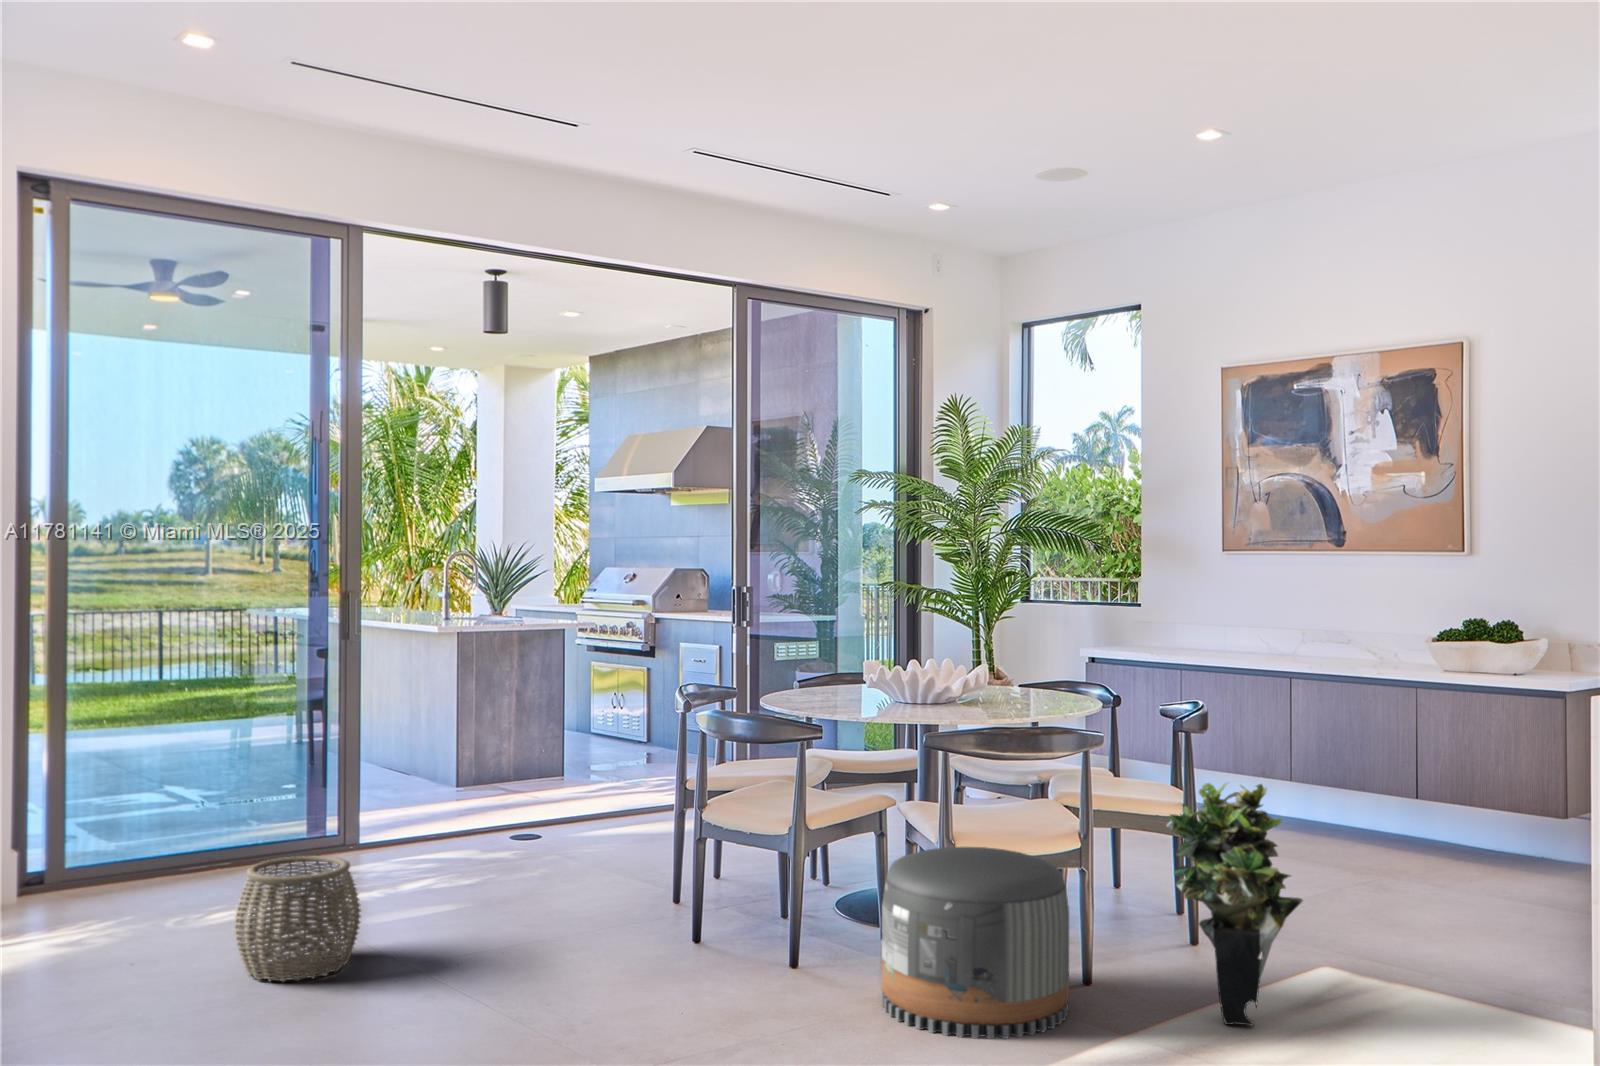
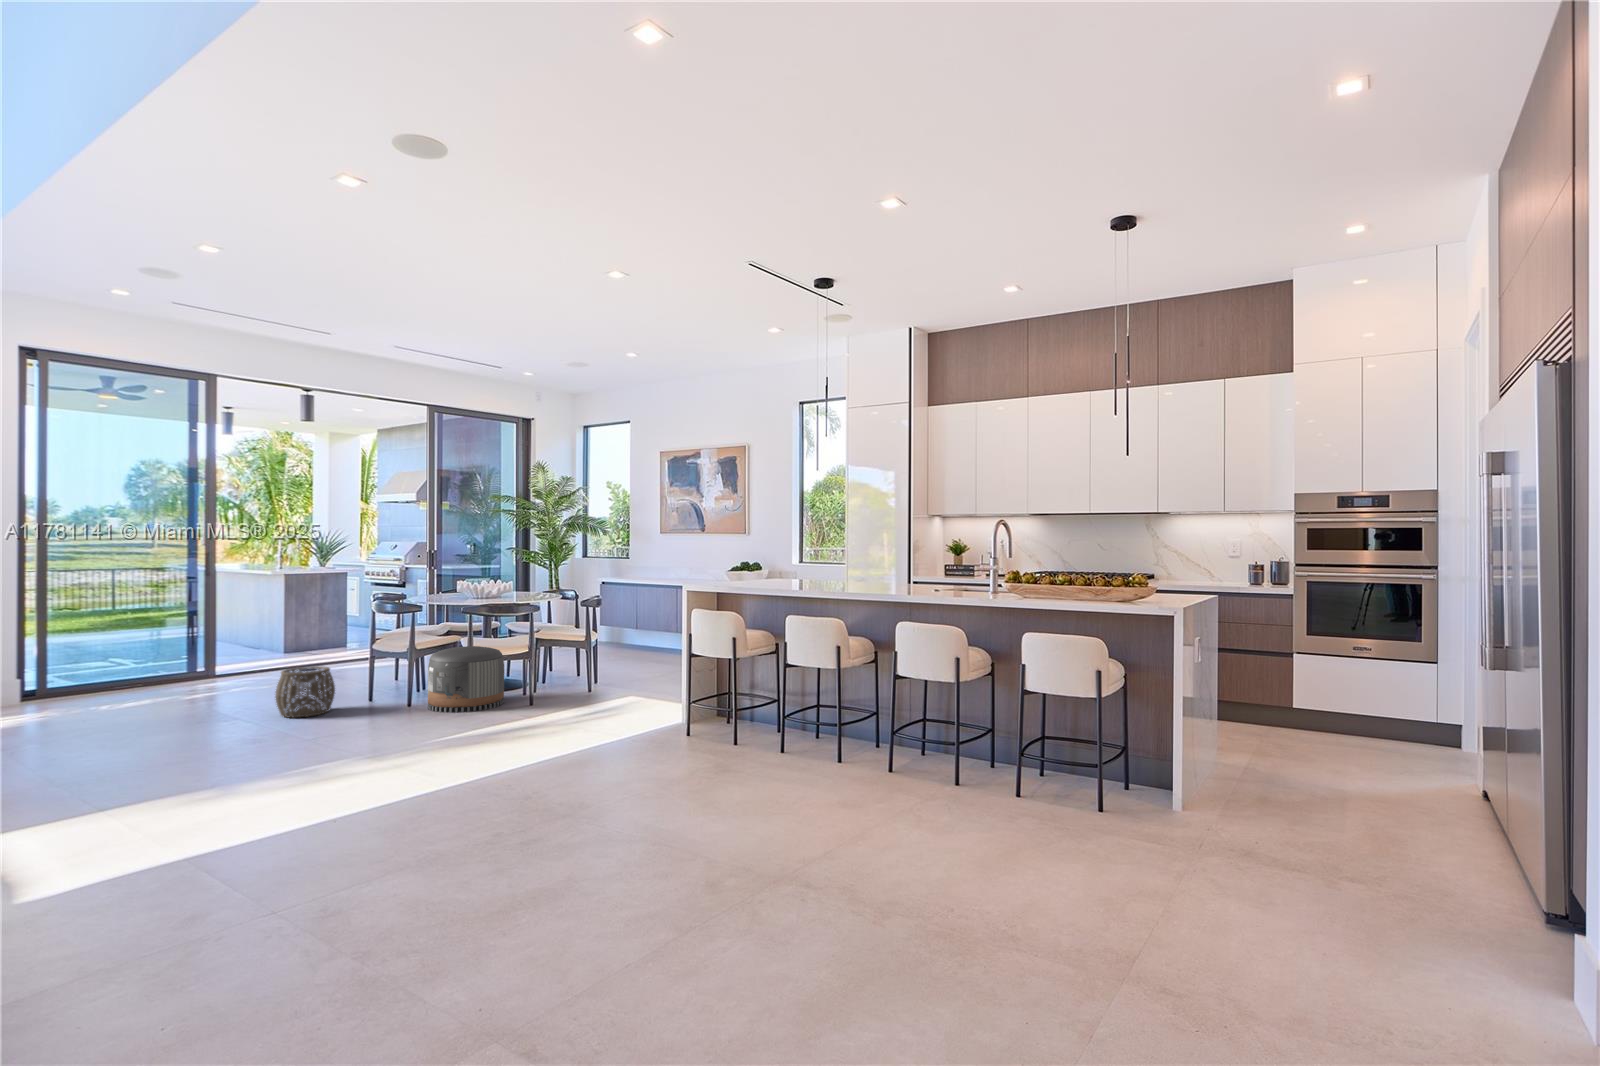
potted plant: present [1167,782,1303,1026] -> none [543,618,590,704]
woven basket: present [234,856,361,982] -> present [275,666,335,718]

